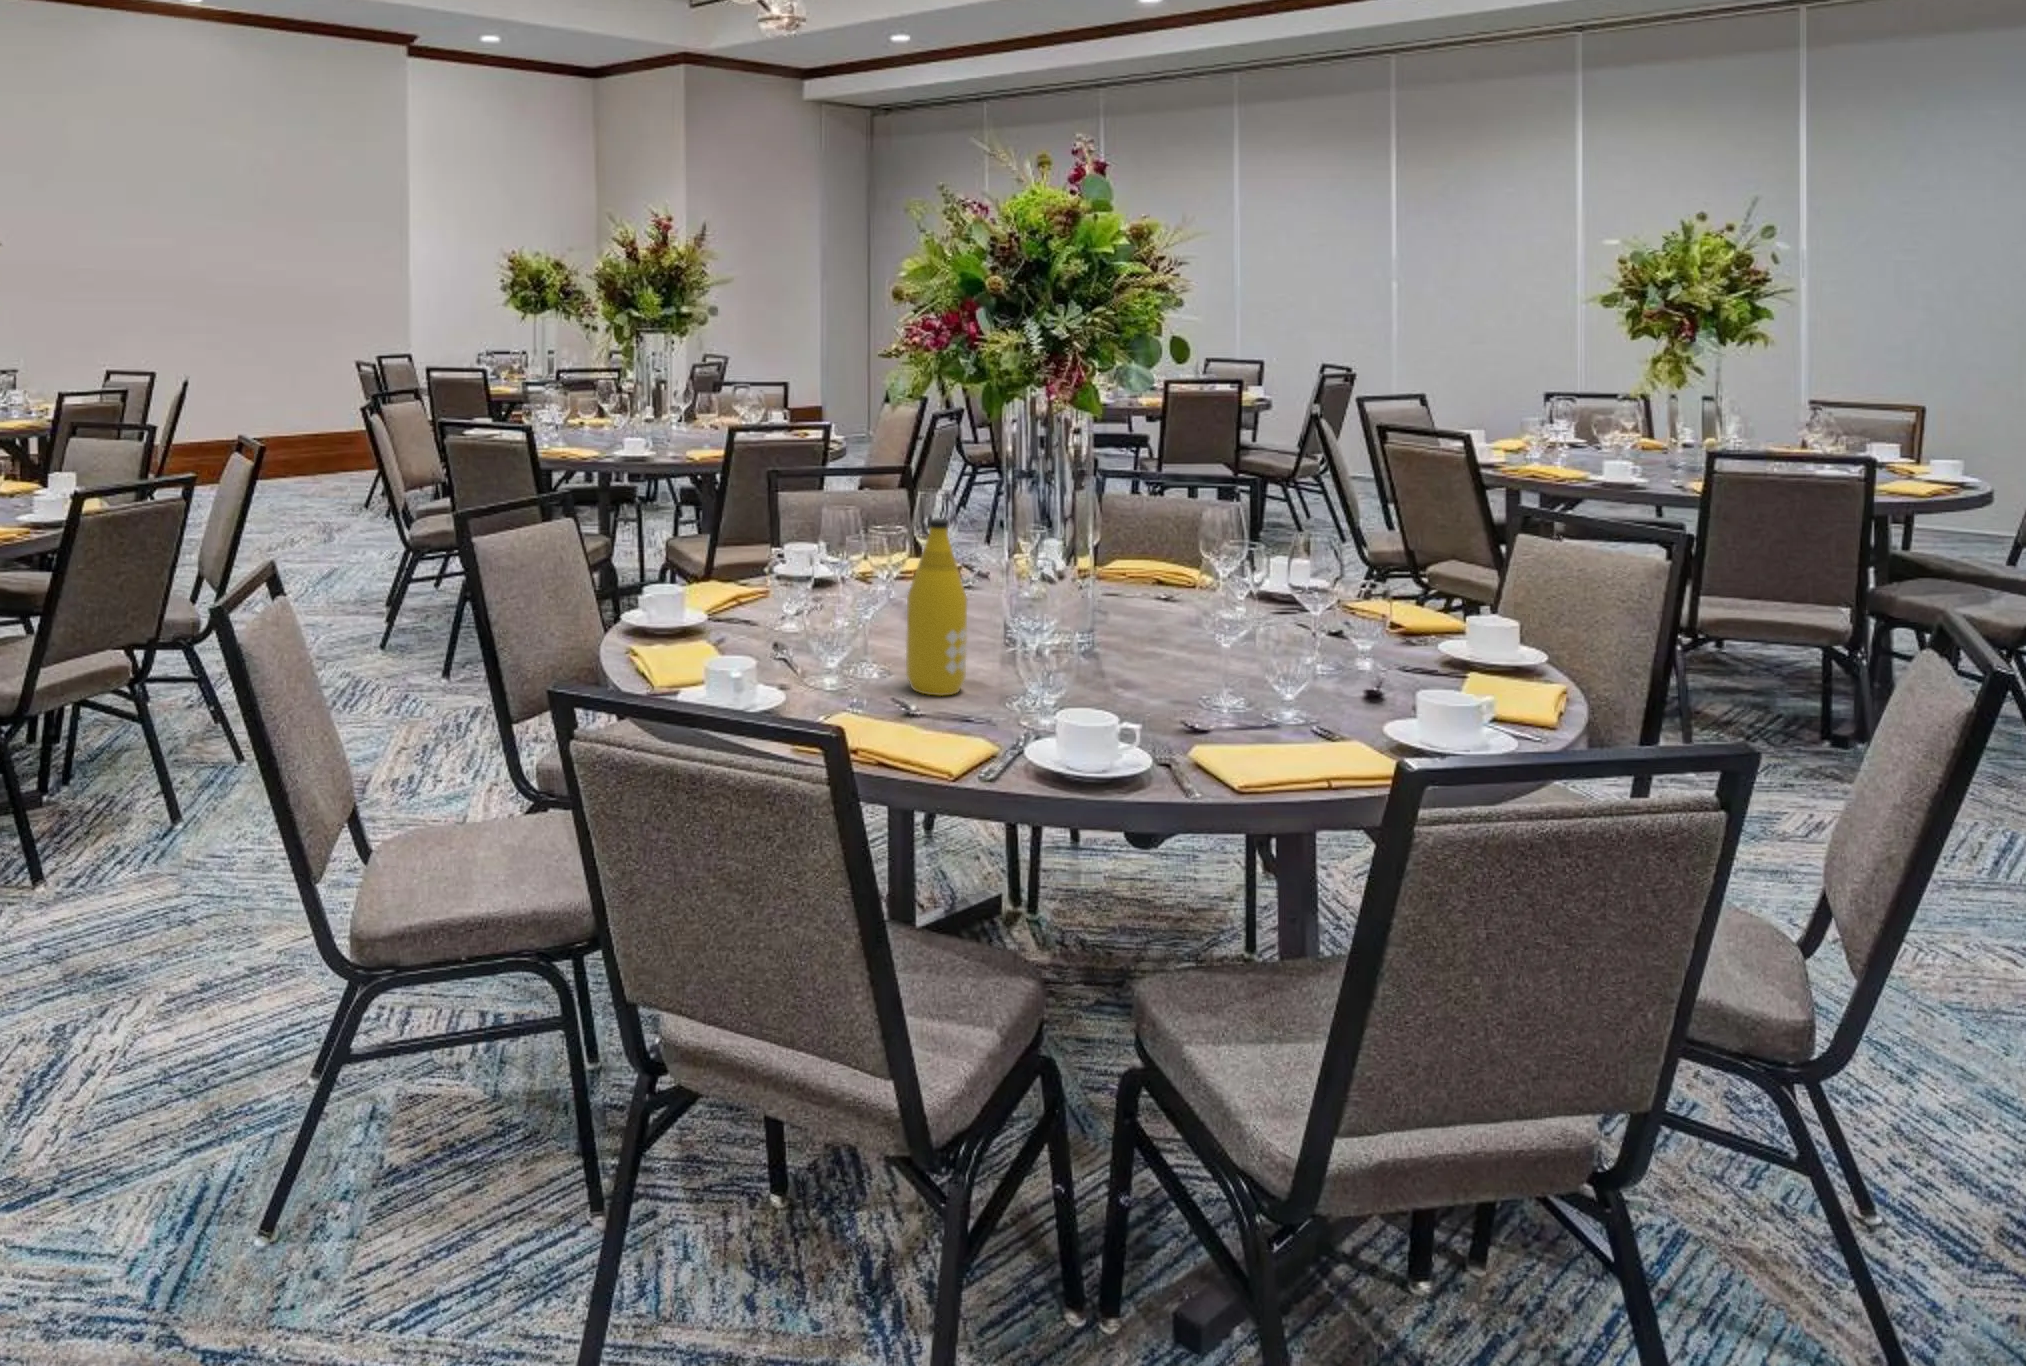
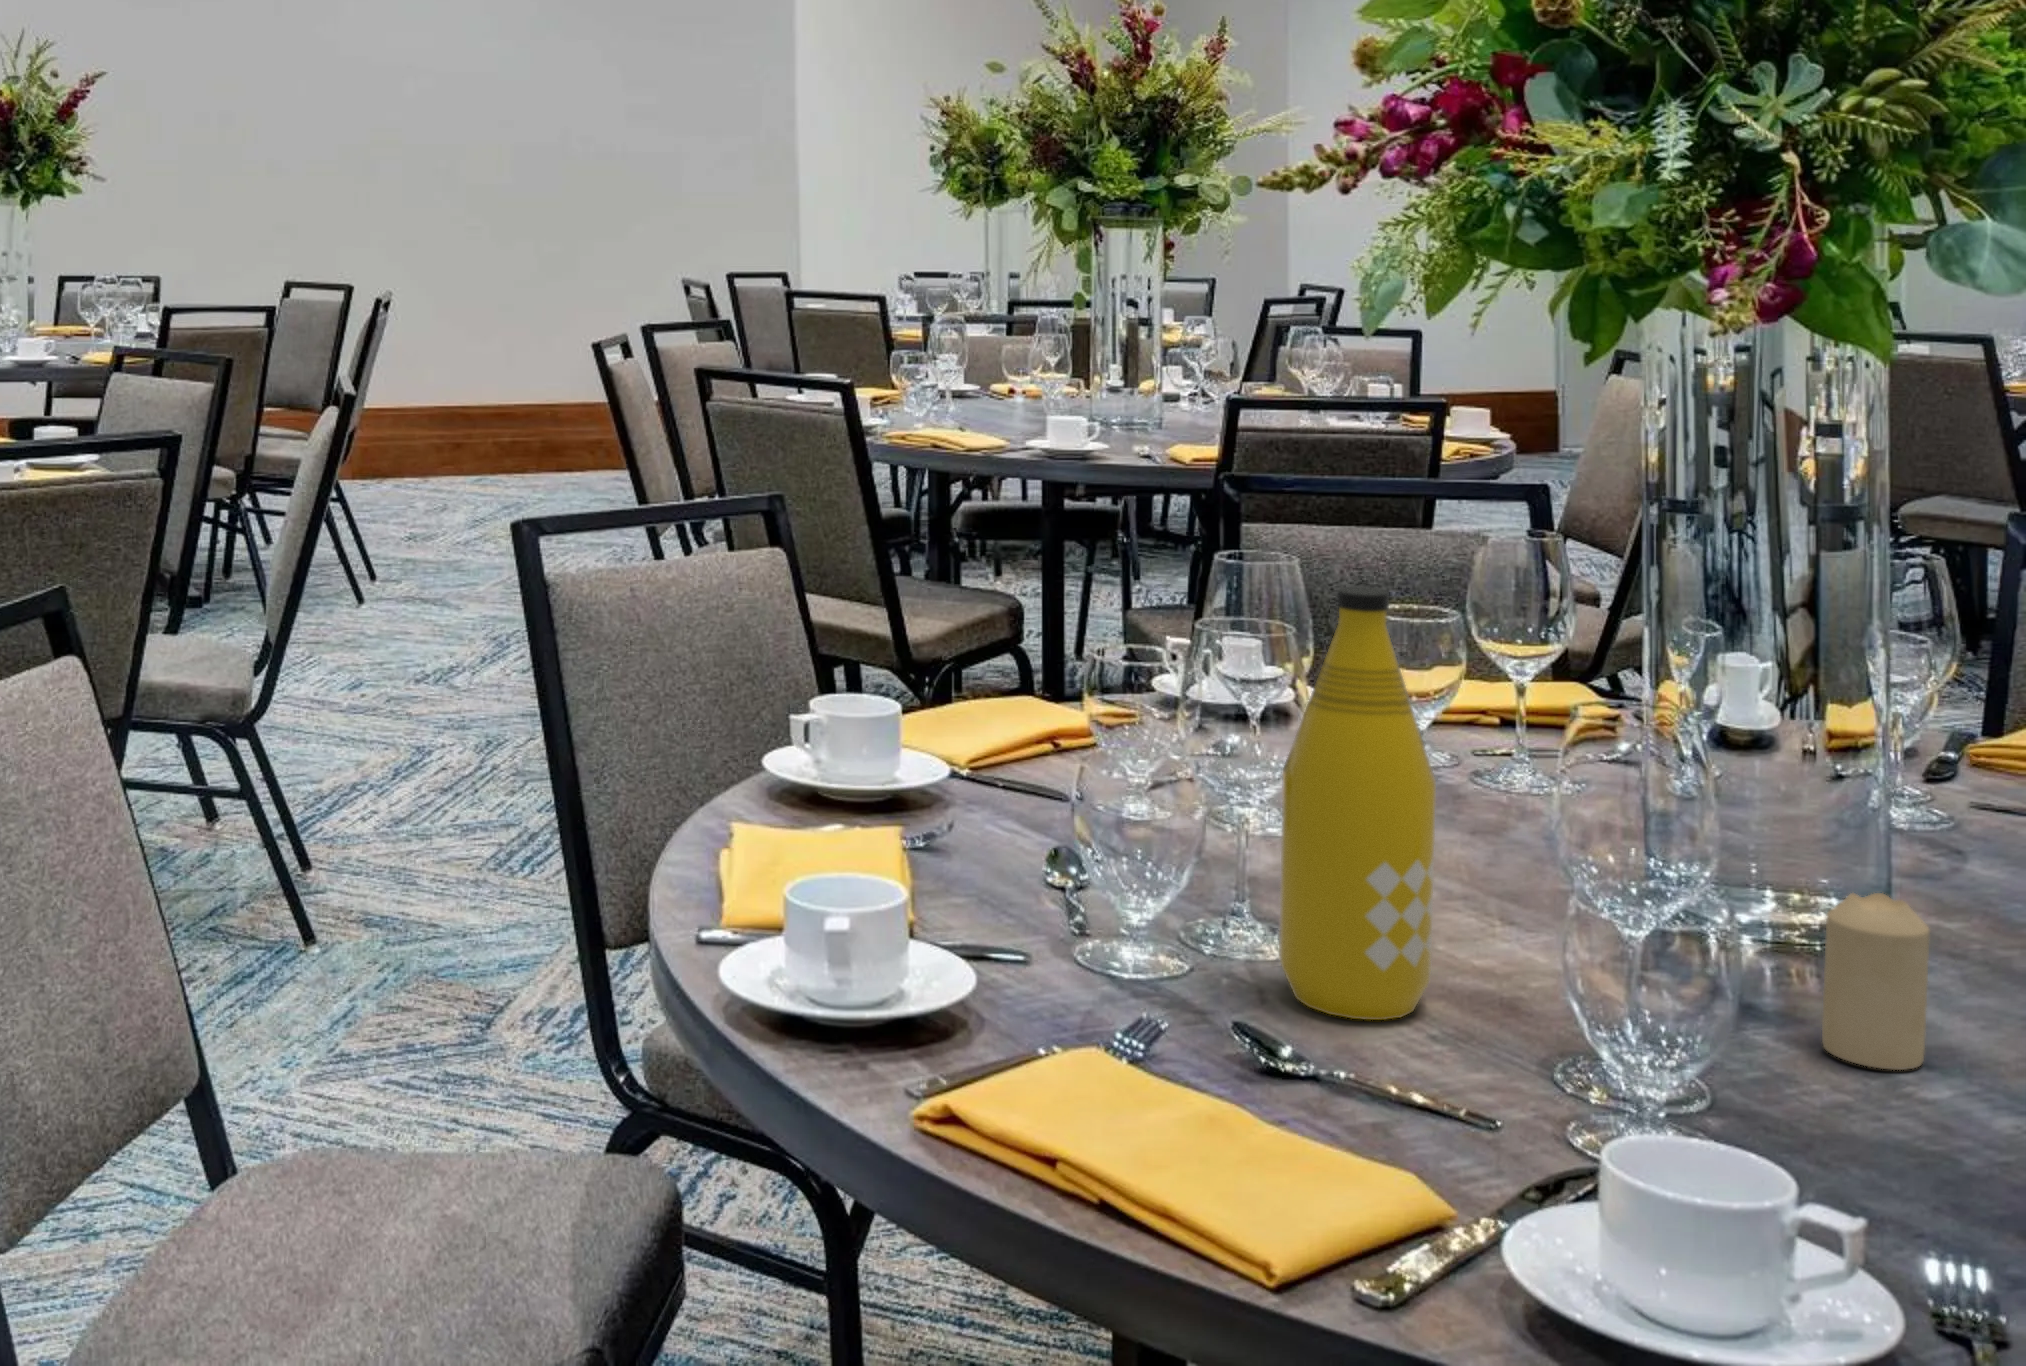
candle: none [1103,627,1139,692] -> present [1822,893,1930,1070]

